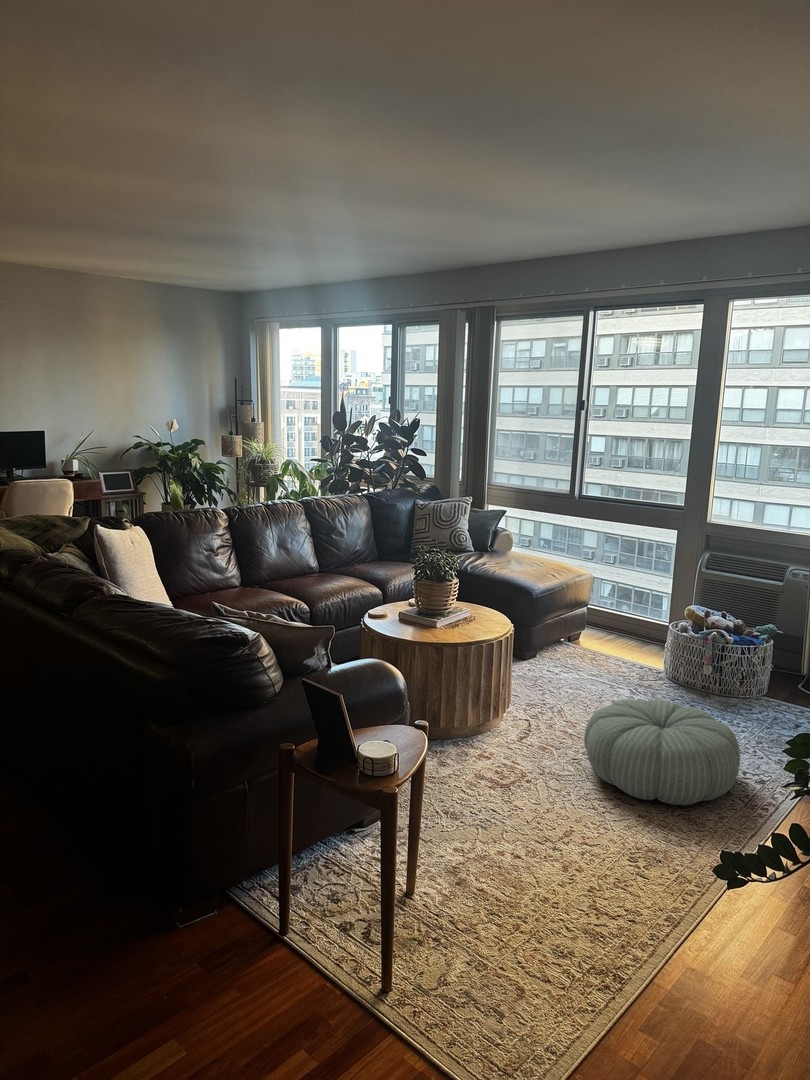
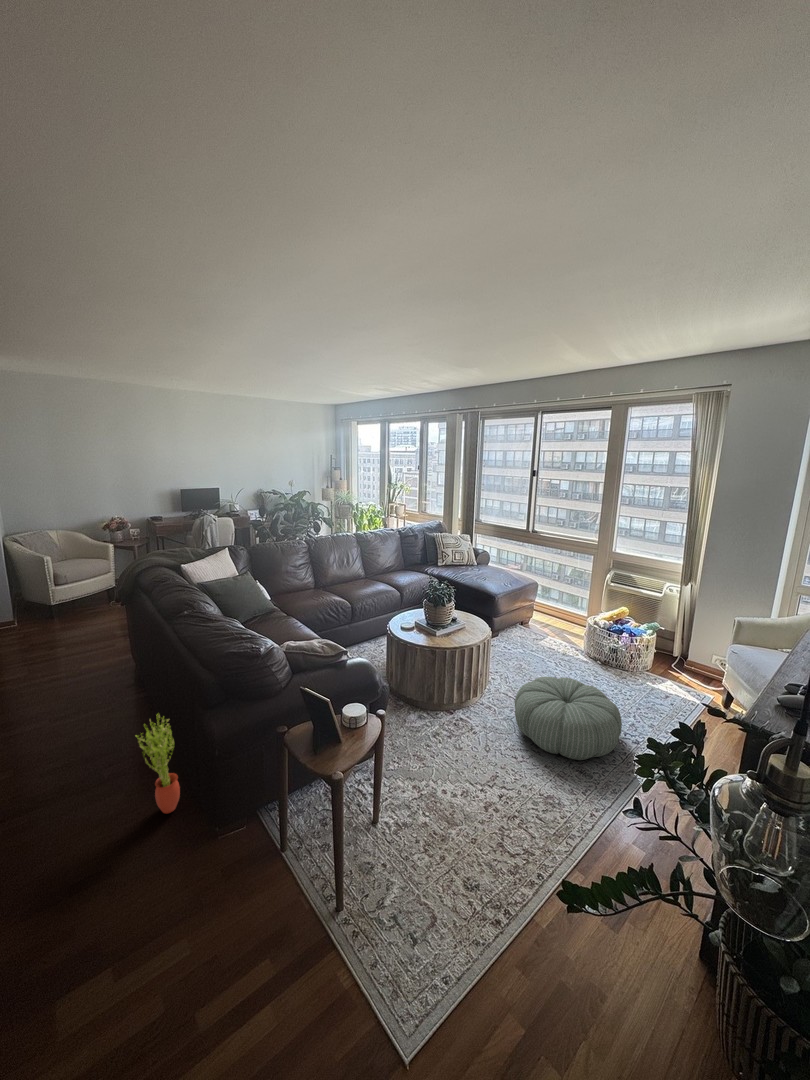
potted plant: none [44,750,107,906] -> present [136,714,180,814]

